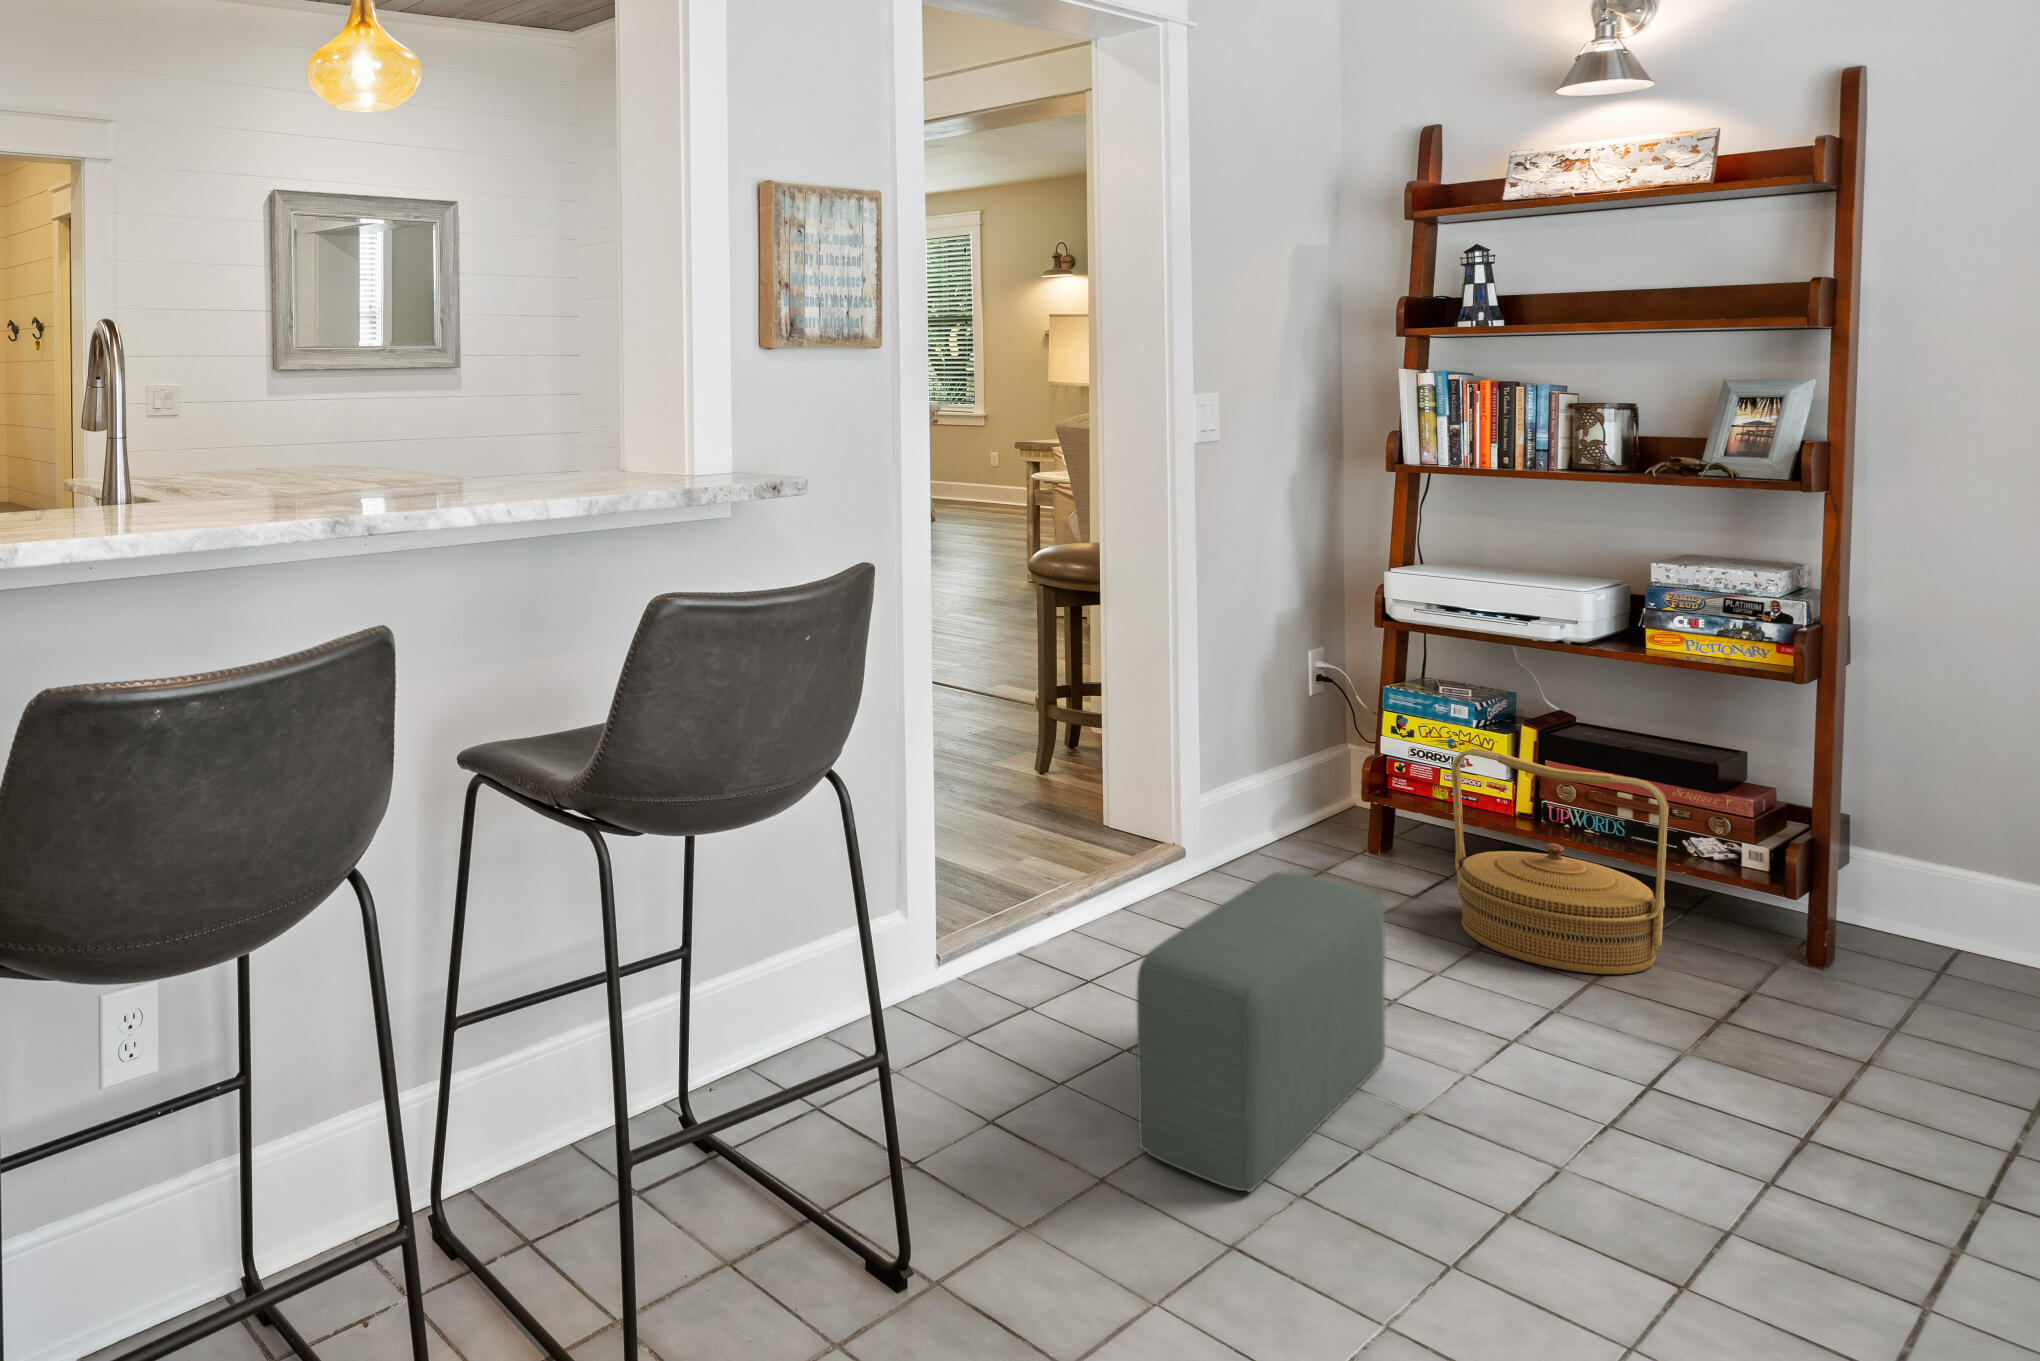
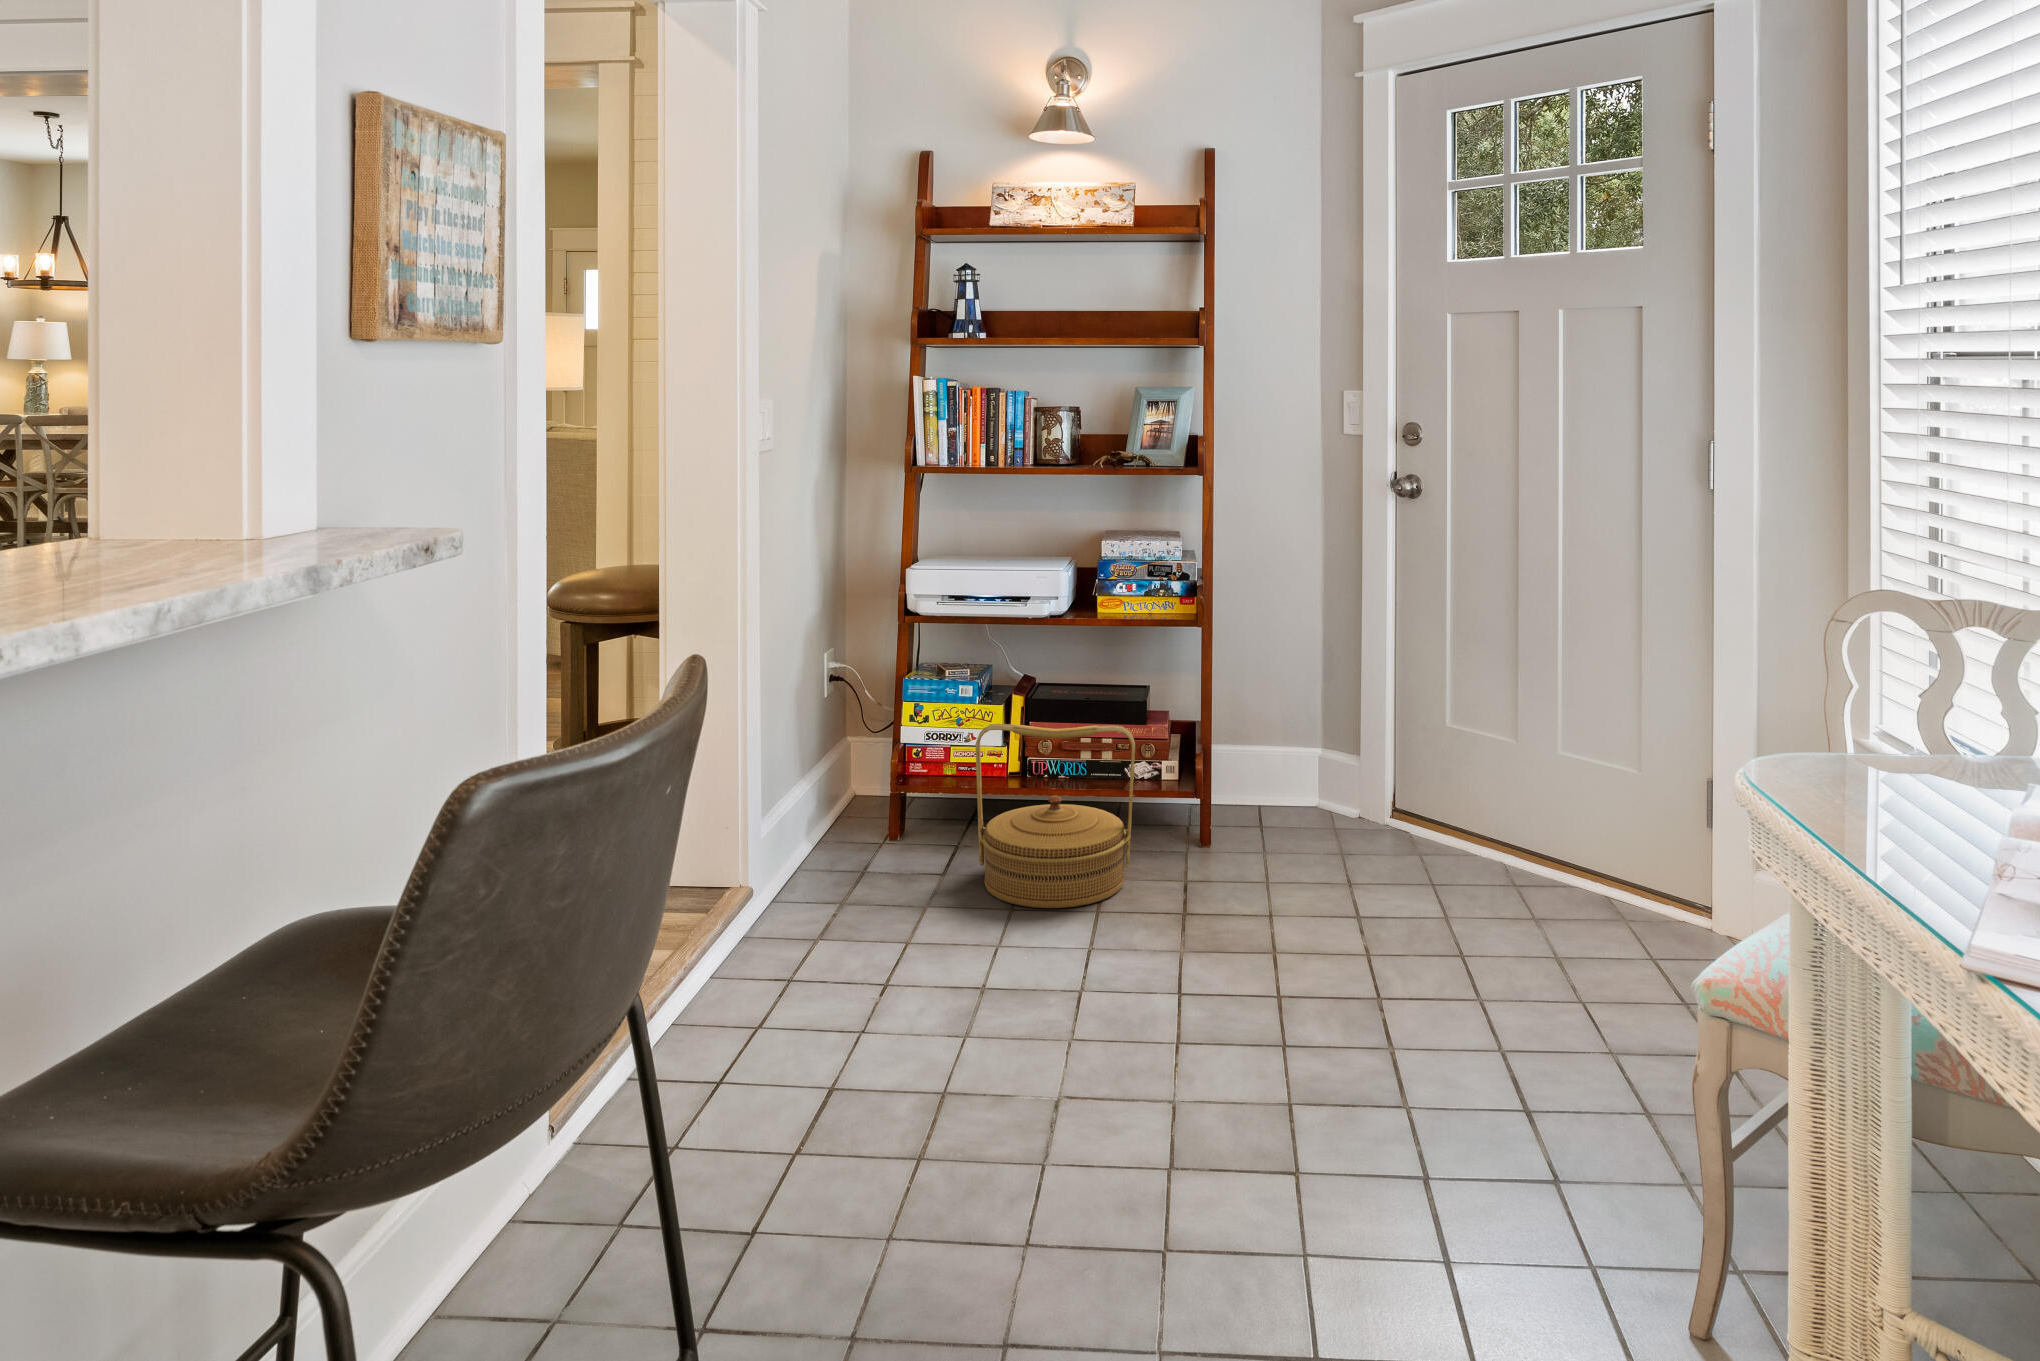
pouf: present [1137,872,1385,1192] -> none [865,889,1015,1268]

